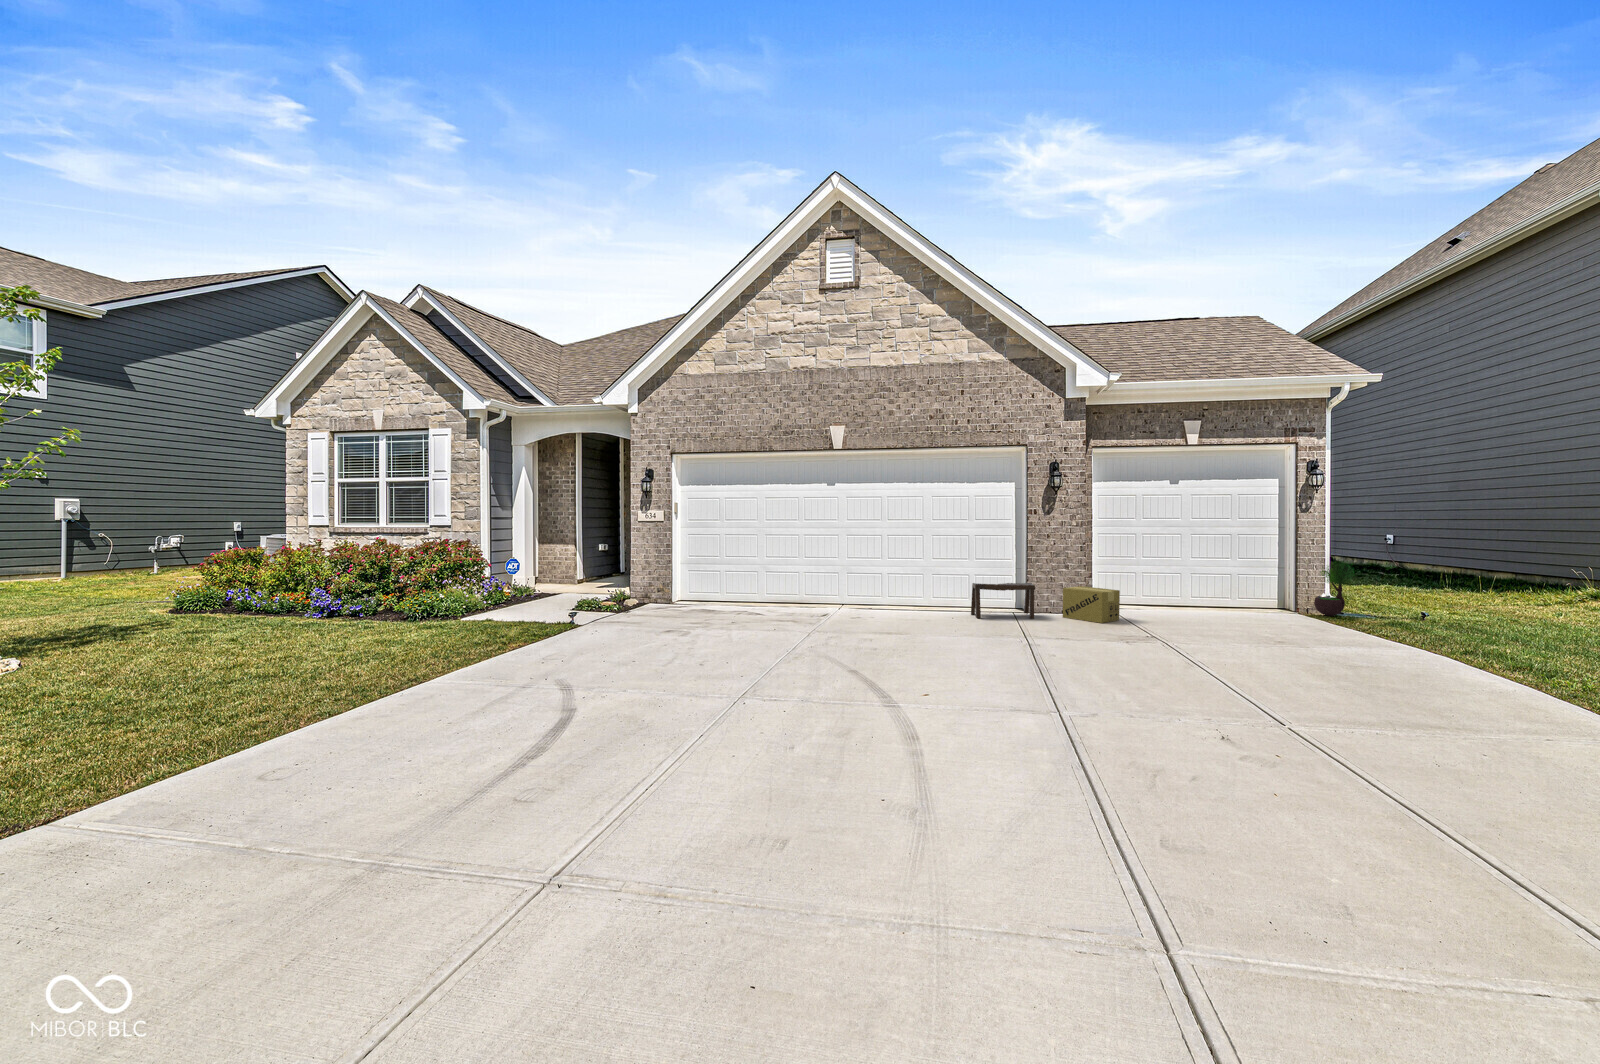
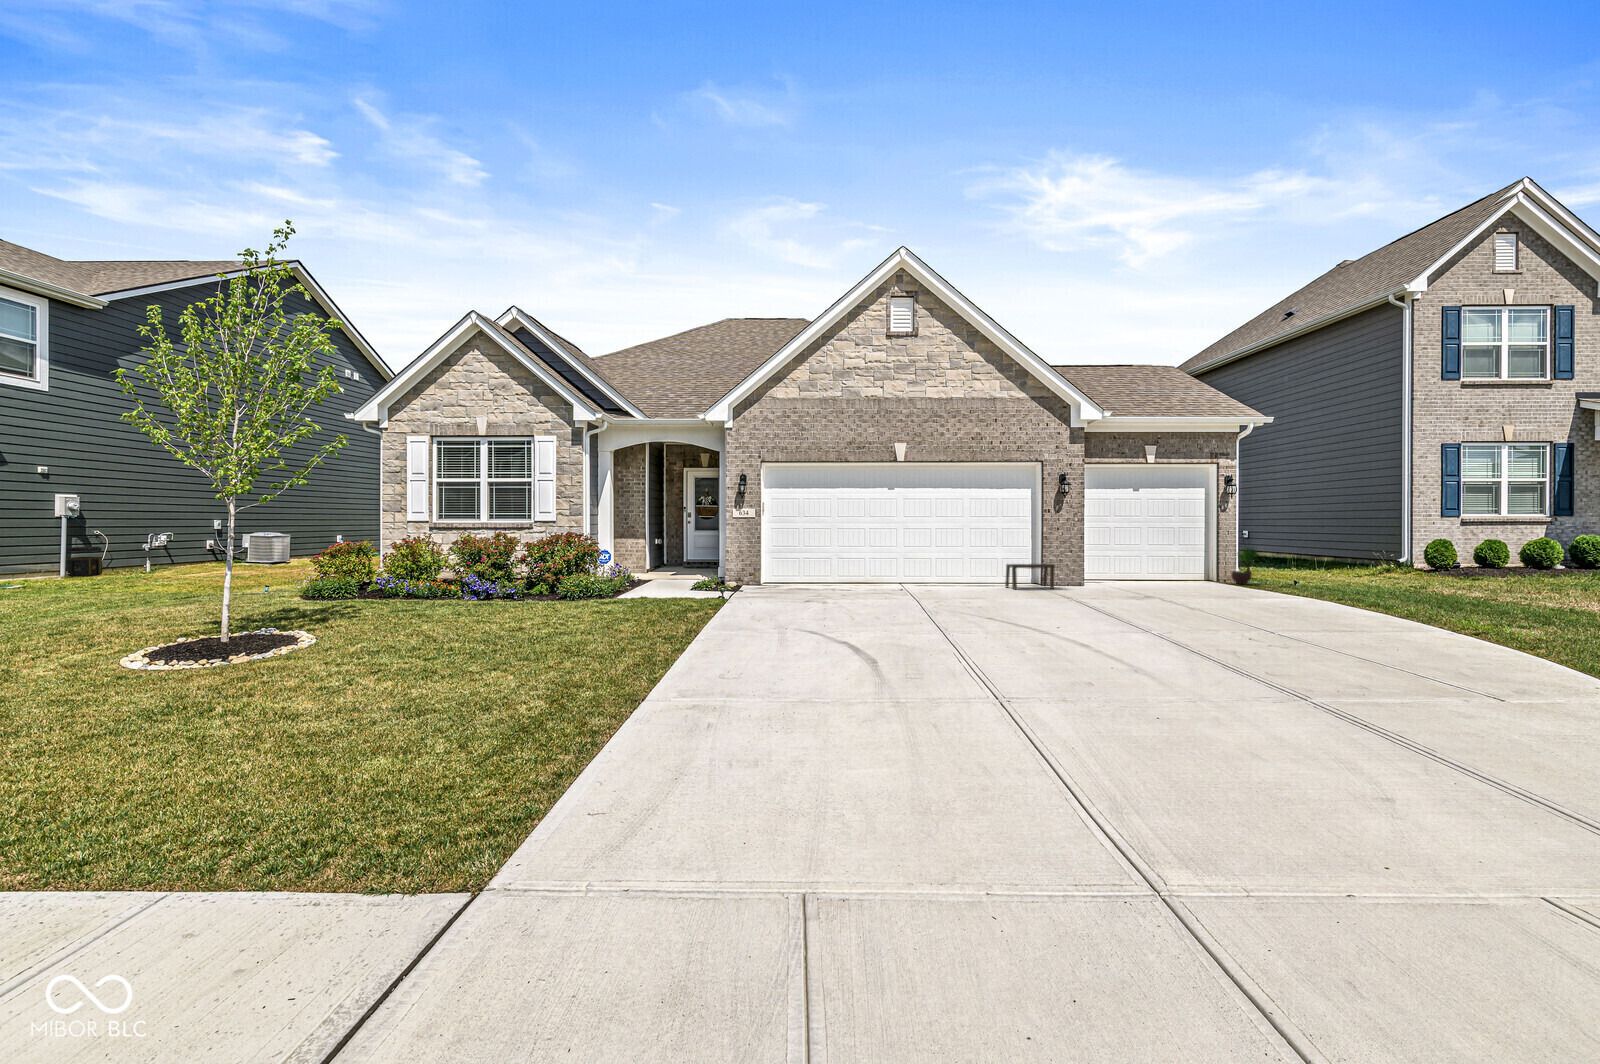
toolbox: none [42,551,78,580] -> present [66,547,103,576]
cardboard box: present [1063,586,1120,623] -> none [1072,565,1113,590]

